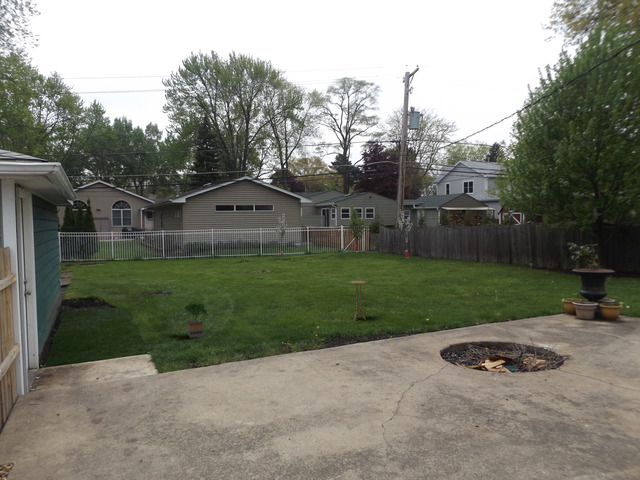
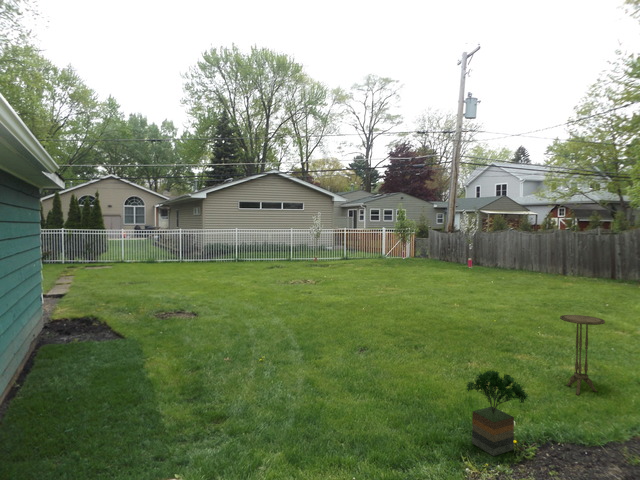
potted tree: present [184,303,207,338] -> present [467,370,528,456]

